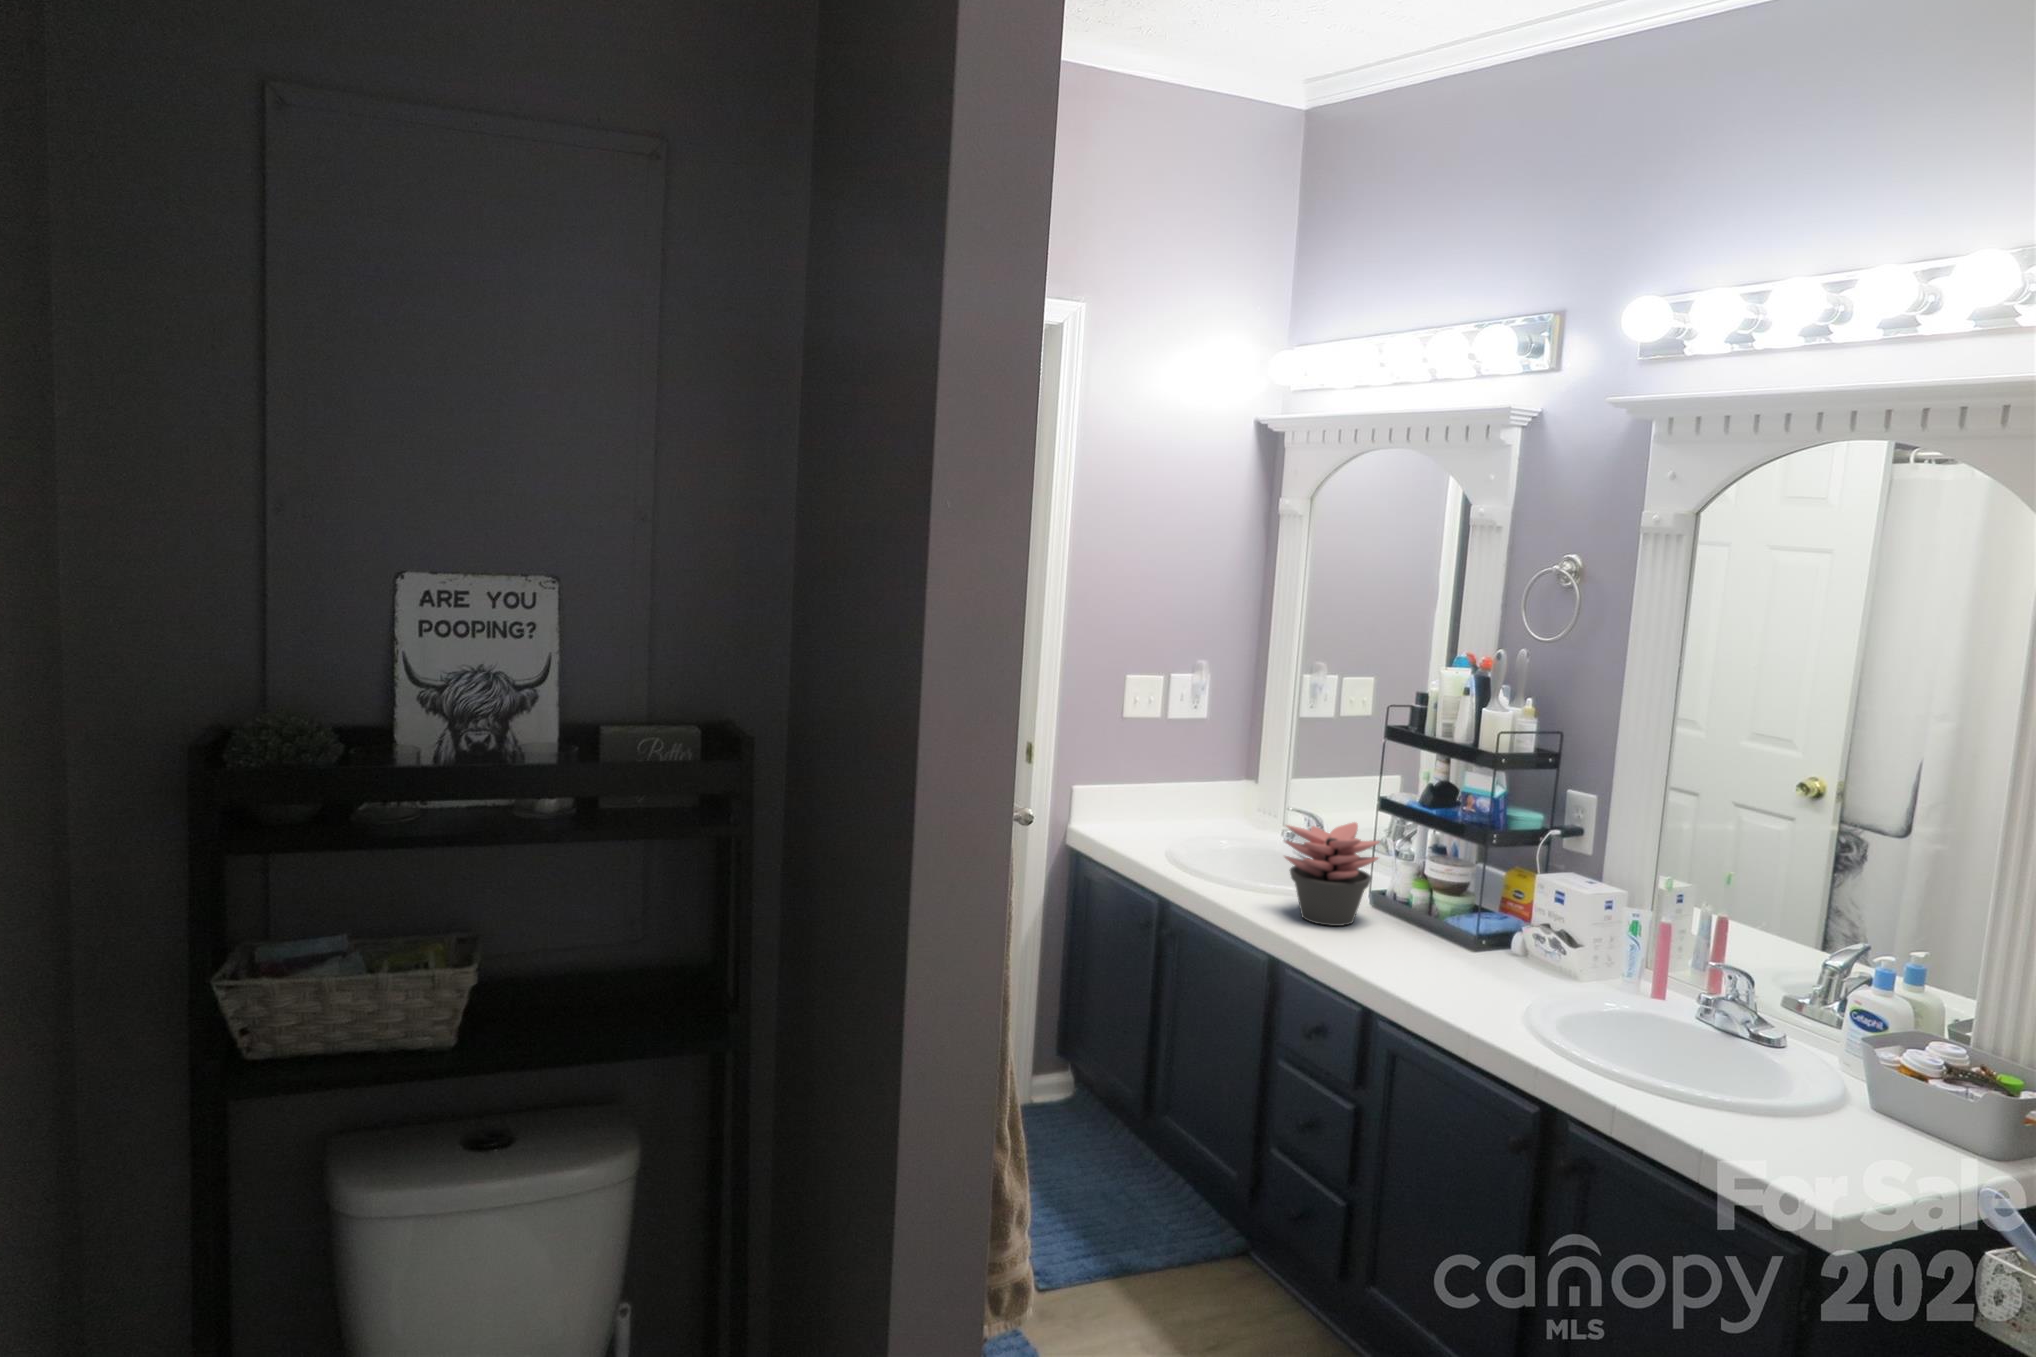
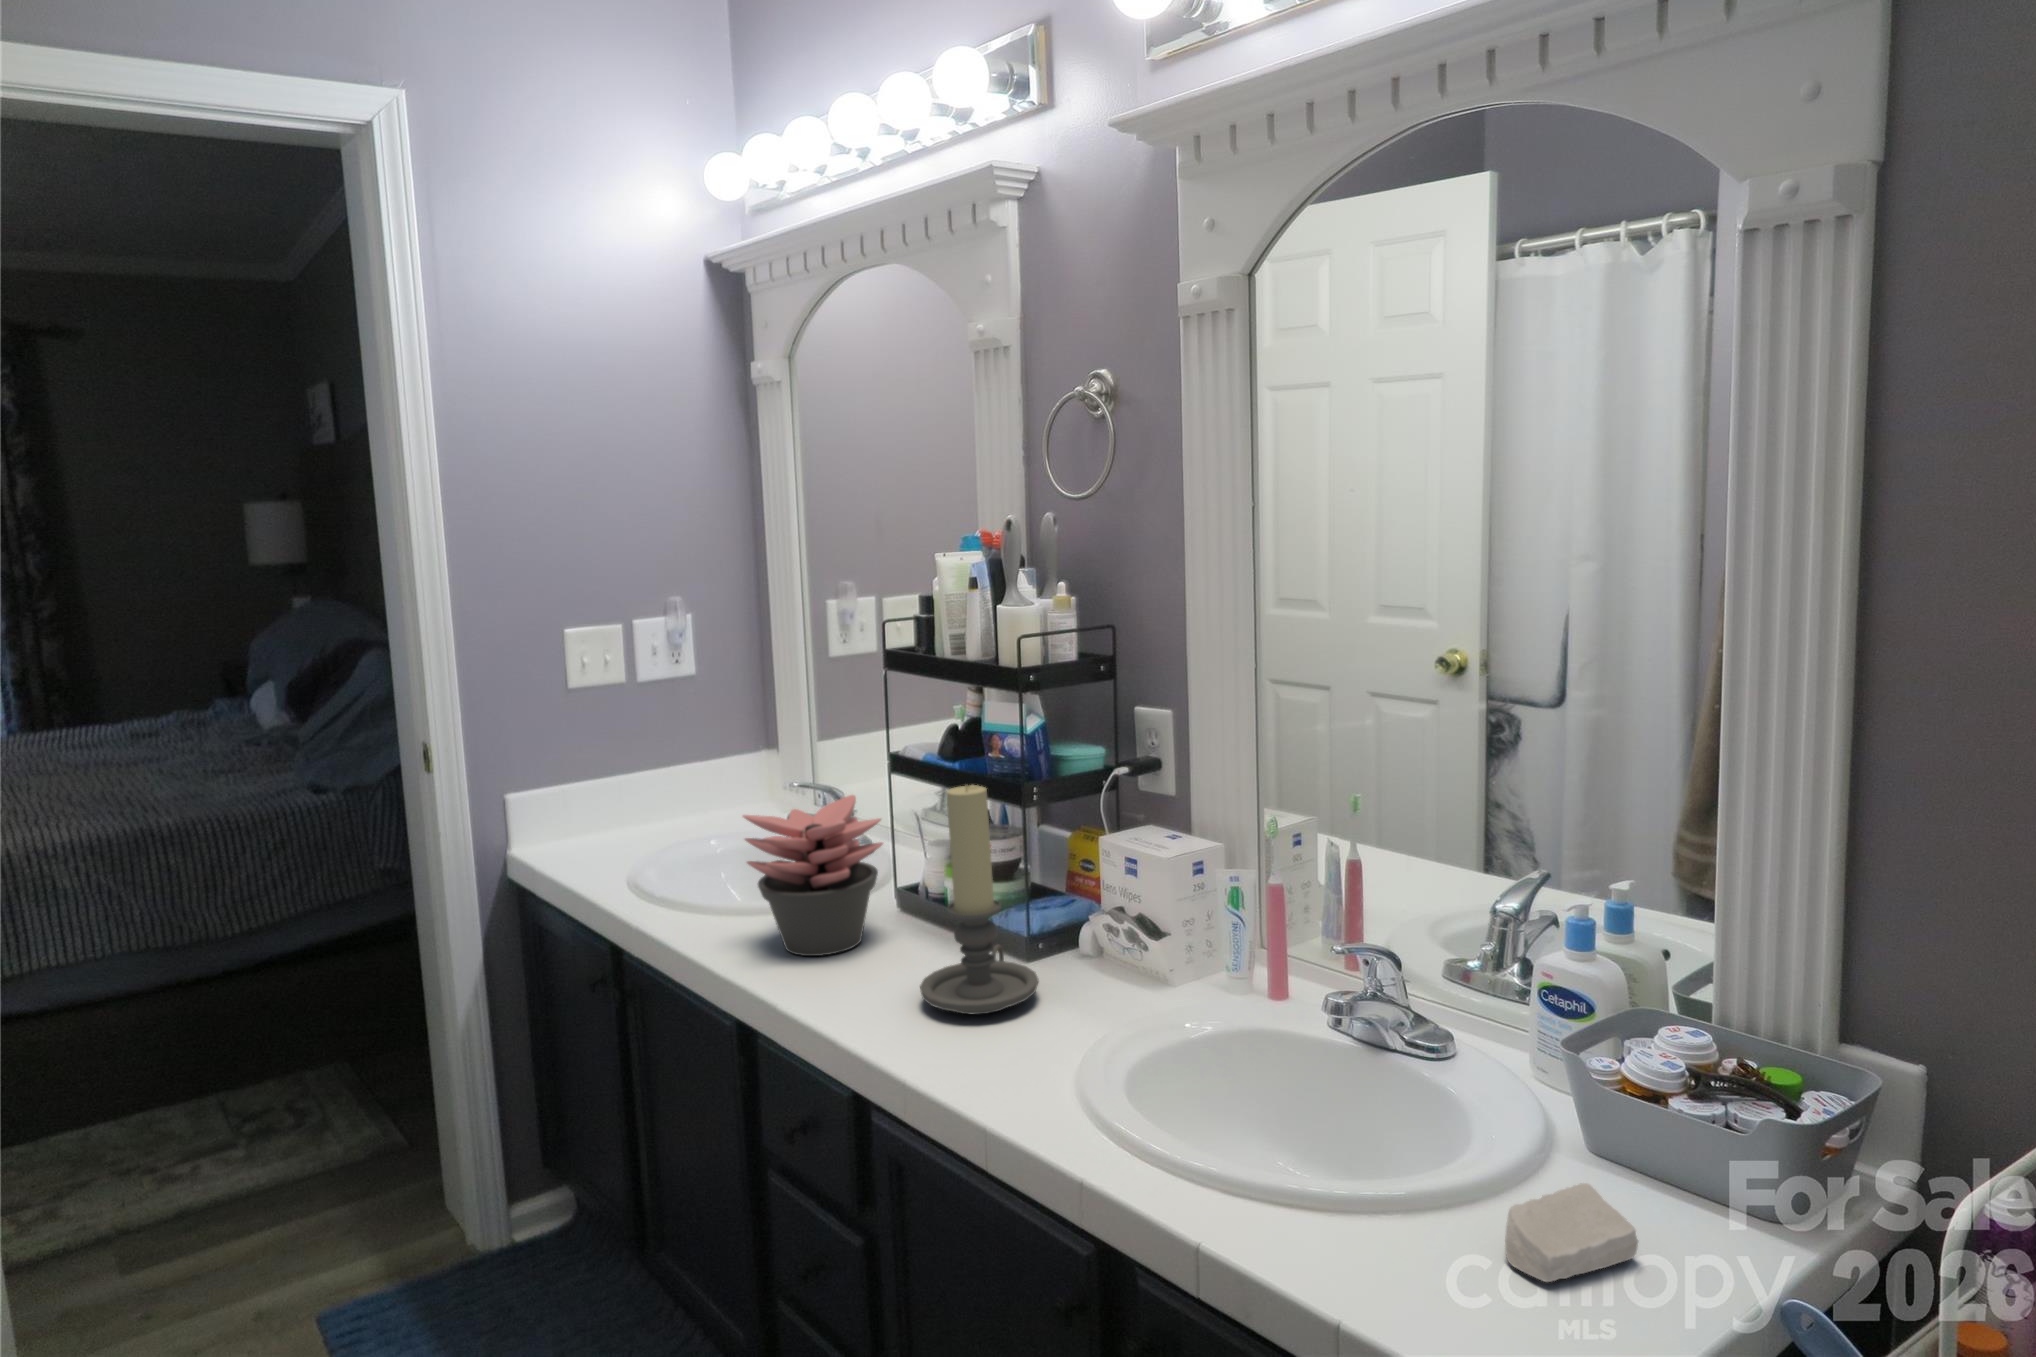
candle holder: none [1410,827,1491,976] -> present [920,785,1039,1014]
soap bar: none [1803,1110,1888,1153] -> present [1505,1183,1638,1282]

